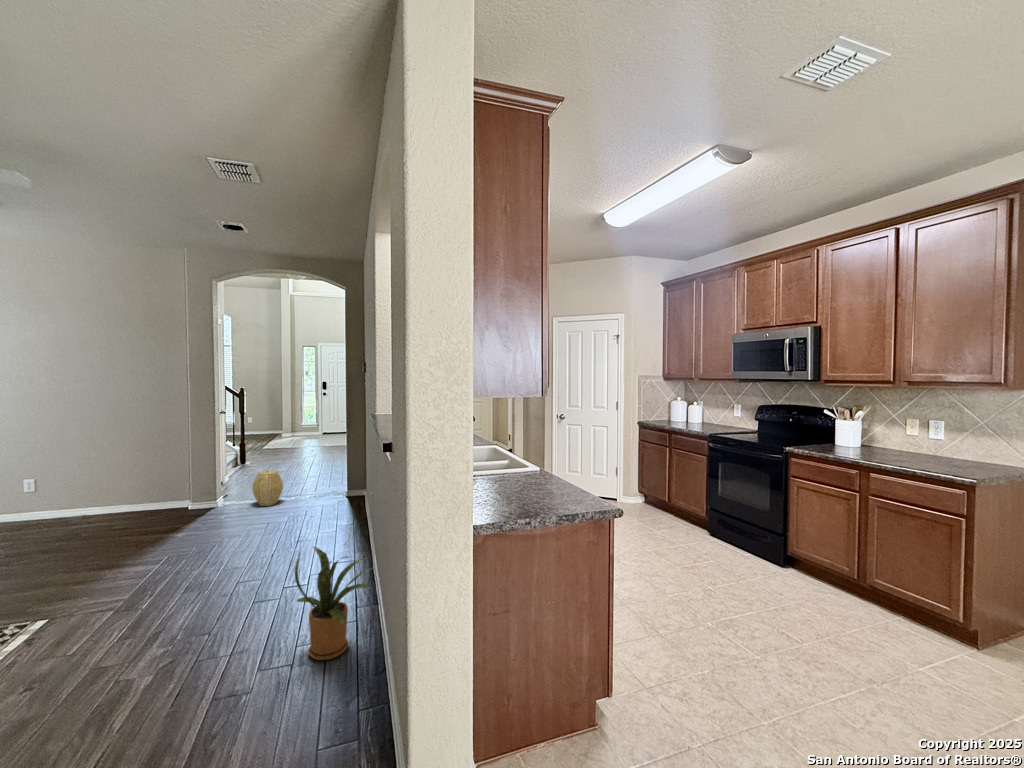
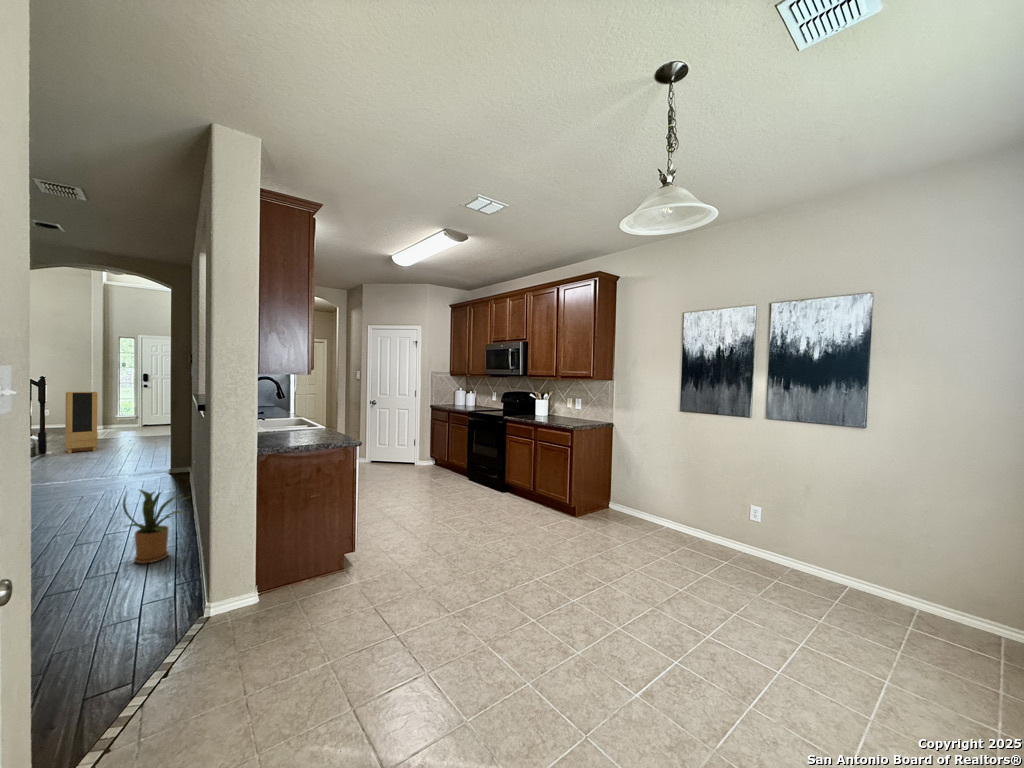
storage cabinet: none [260,402,286,463] -> present [65,392,98,453]
woven basket: present [252,471,283,506] -> none [63,452,99,485]

